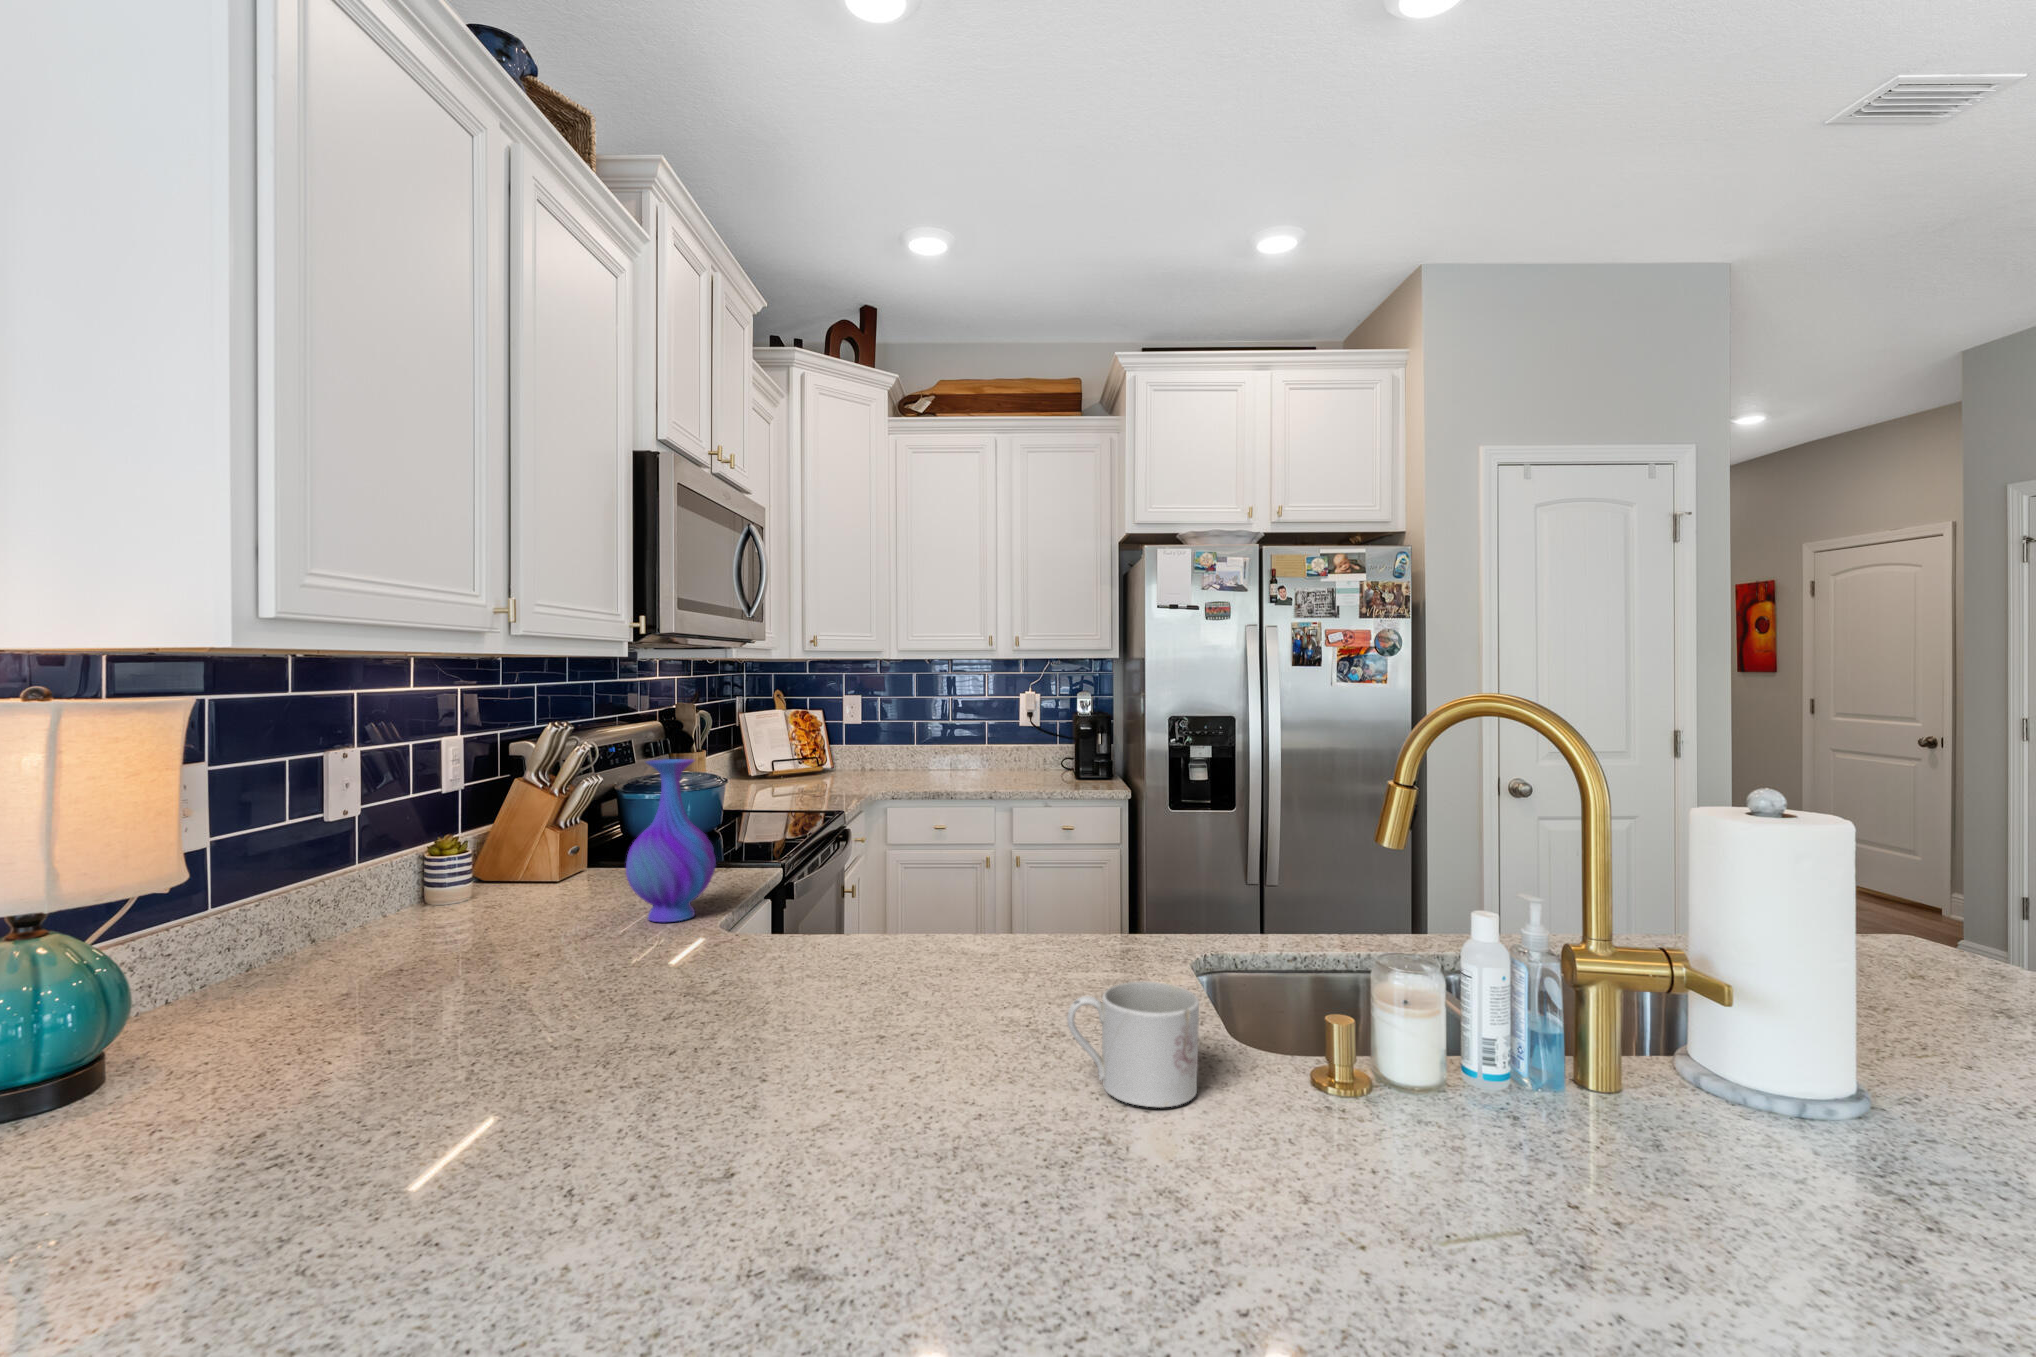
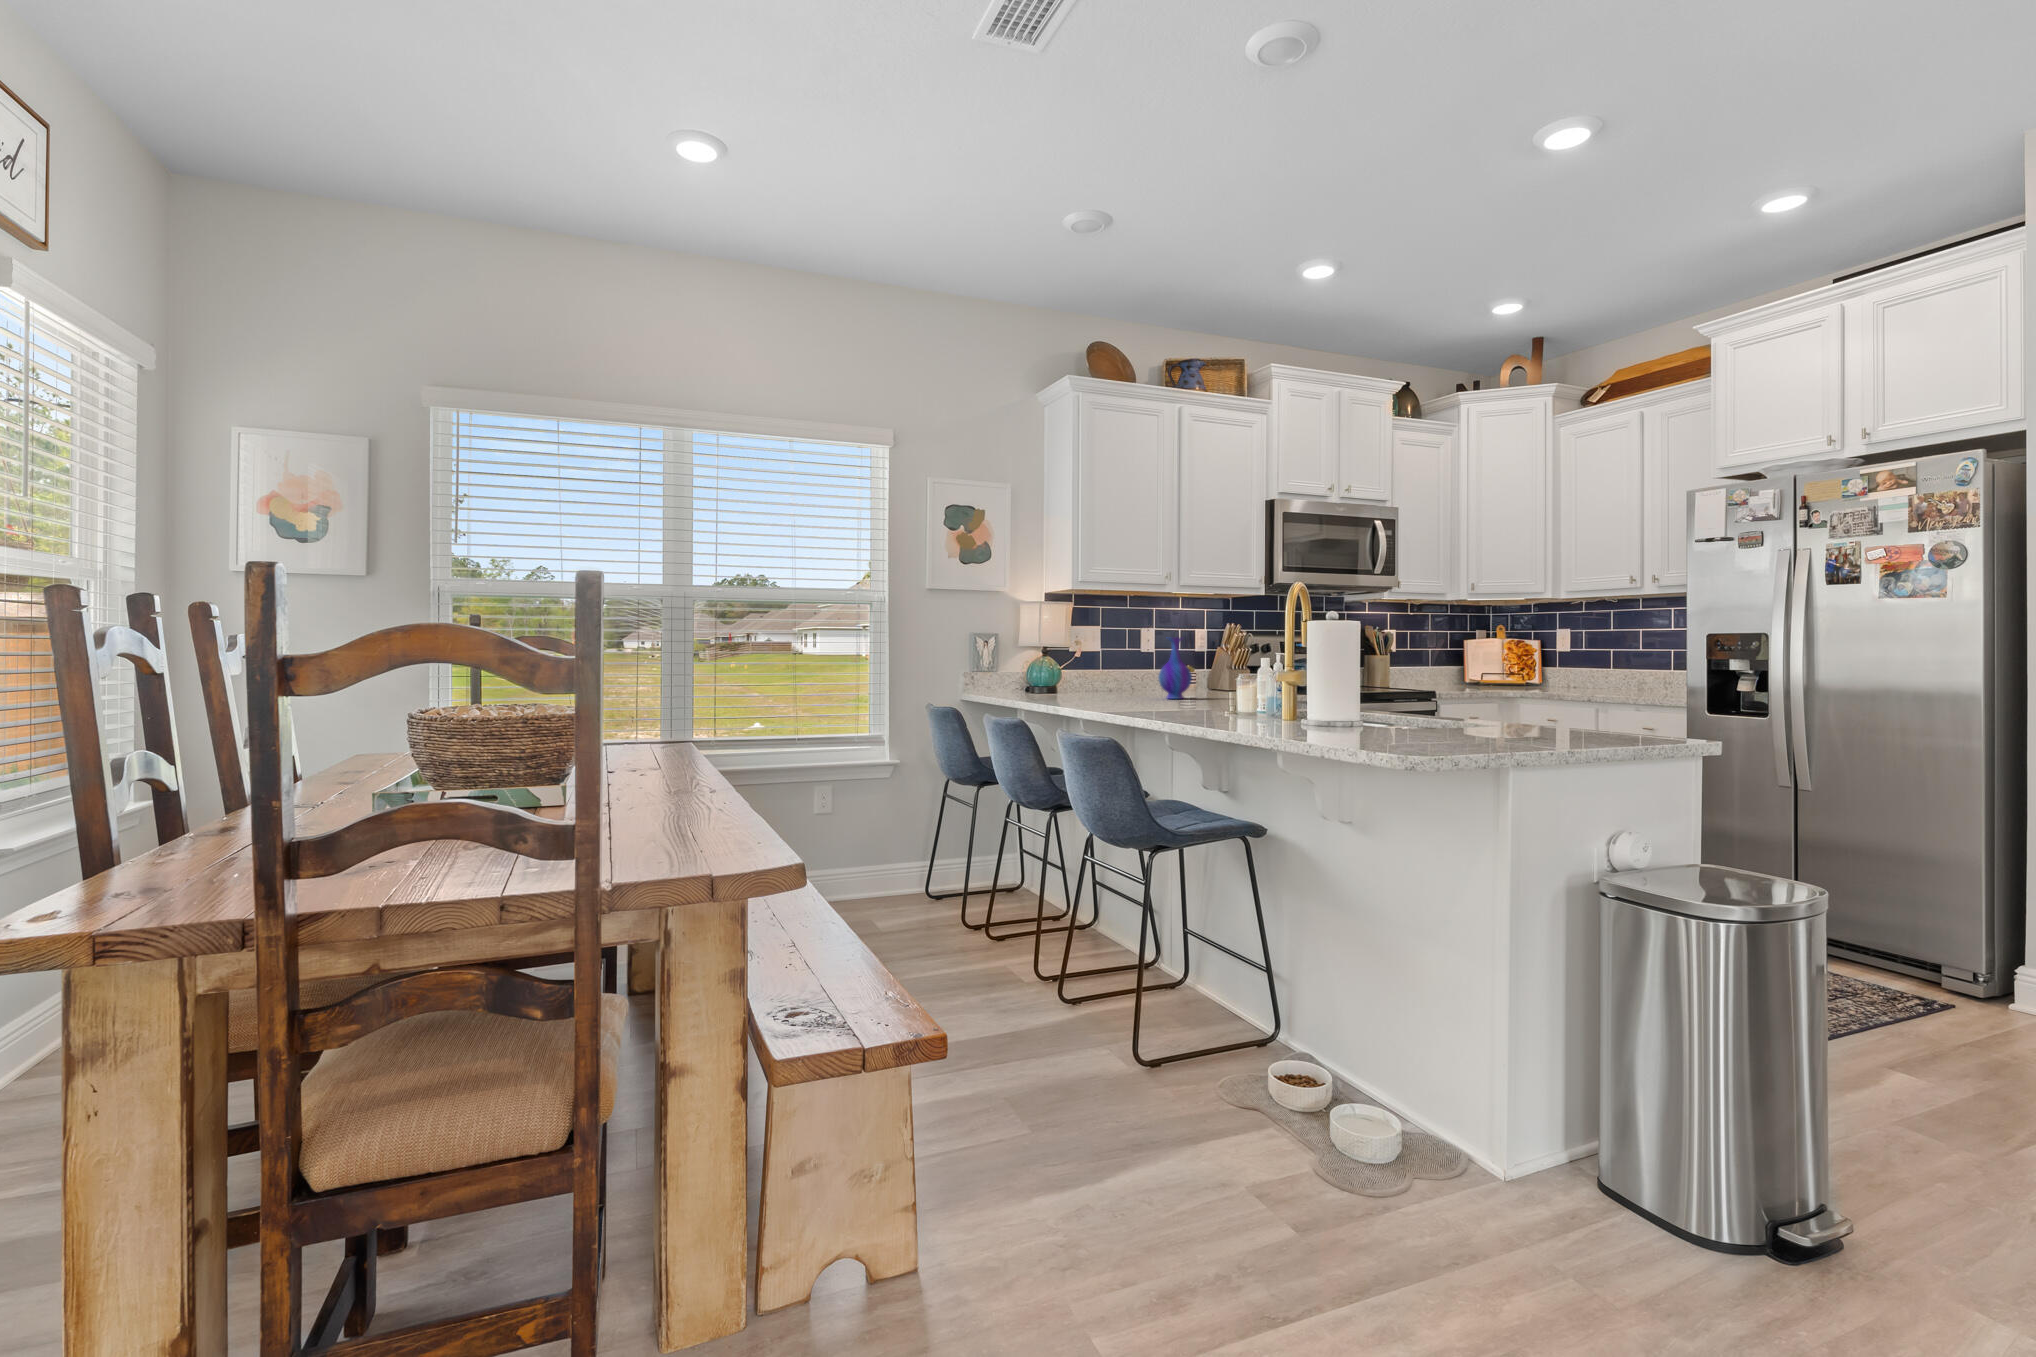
mug: present [1067,982,1199,1108] -> none [1114,686,1142,713]

